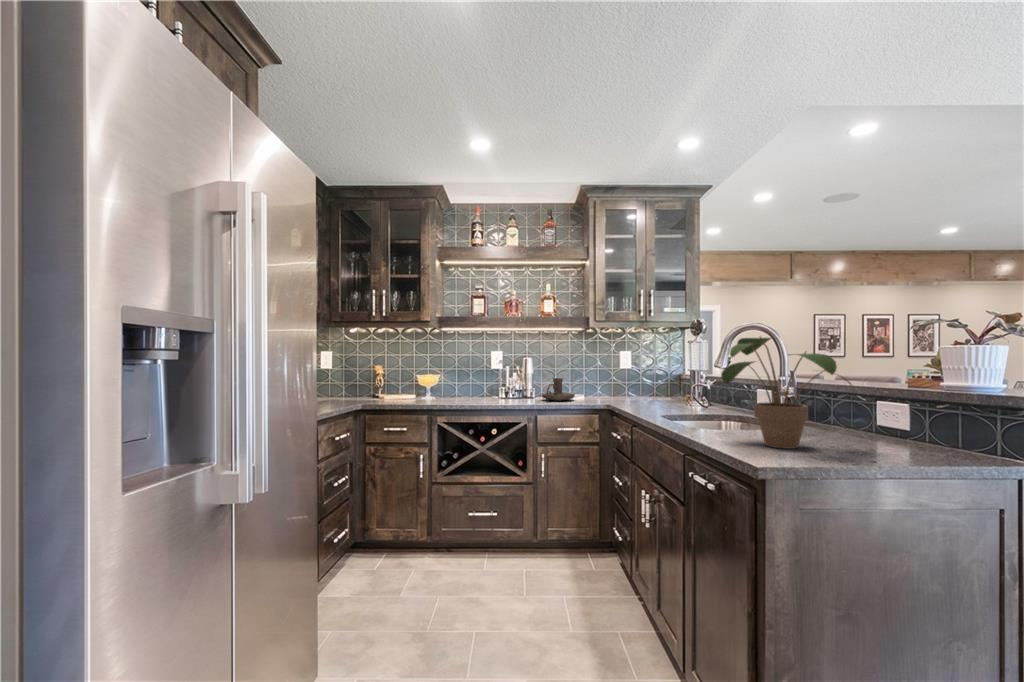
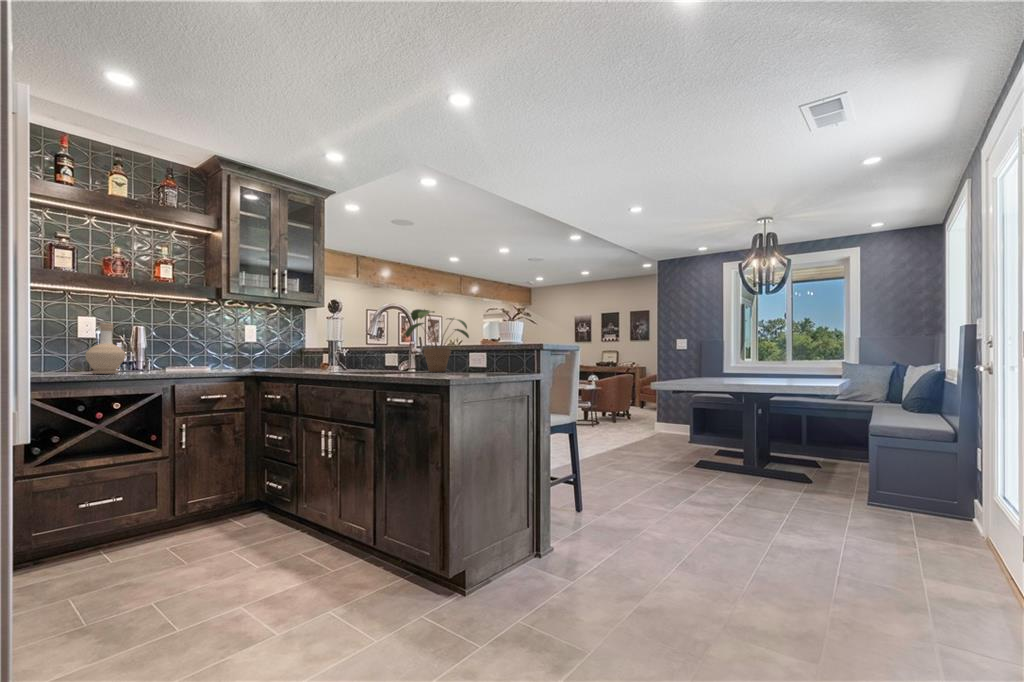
bottle: none [471,360,497,404] -> present [86,323,125,374]
candle holder: present [542,378,575,401] -> none [171,348,213,371]

